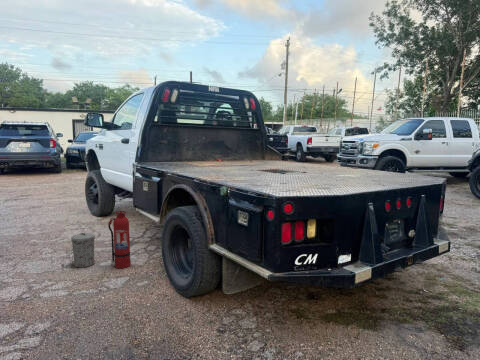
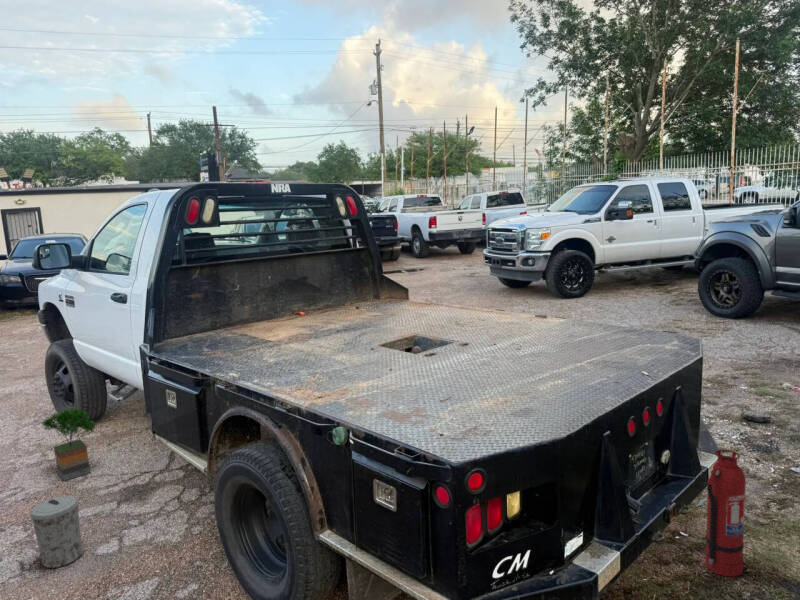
potted tree: none [82,199,109,236] -> present [42,408,94,481]
fire extinguisher: present [108,211,131,269] -> present [705,450,746,577]

